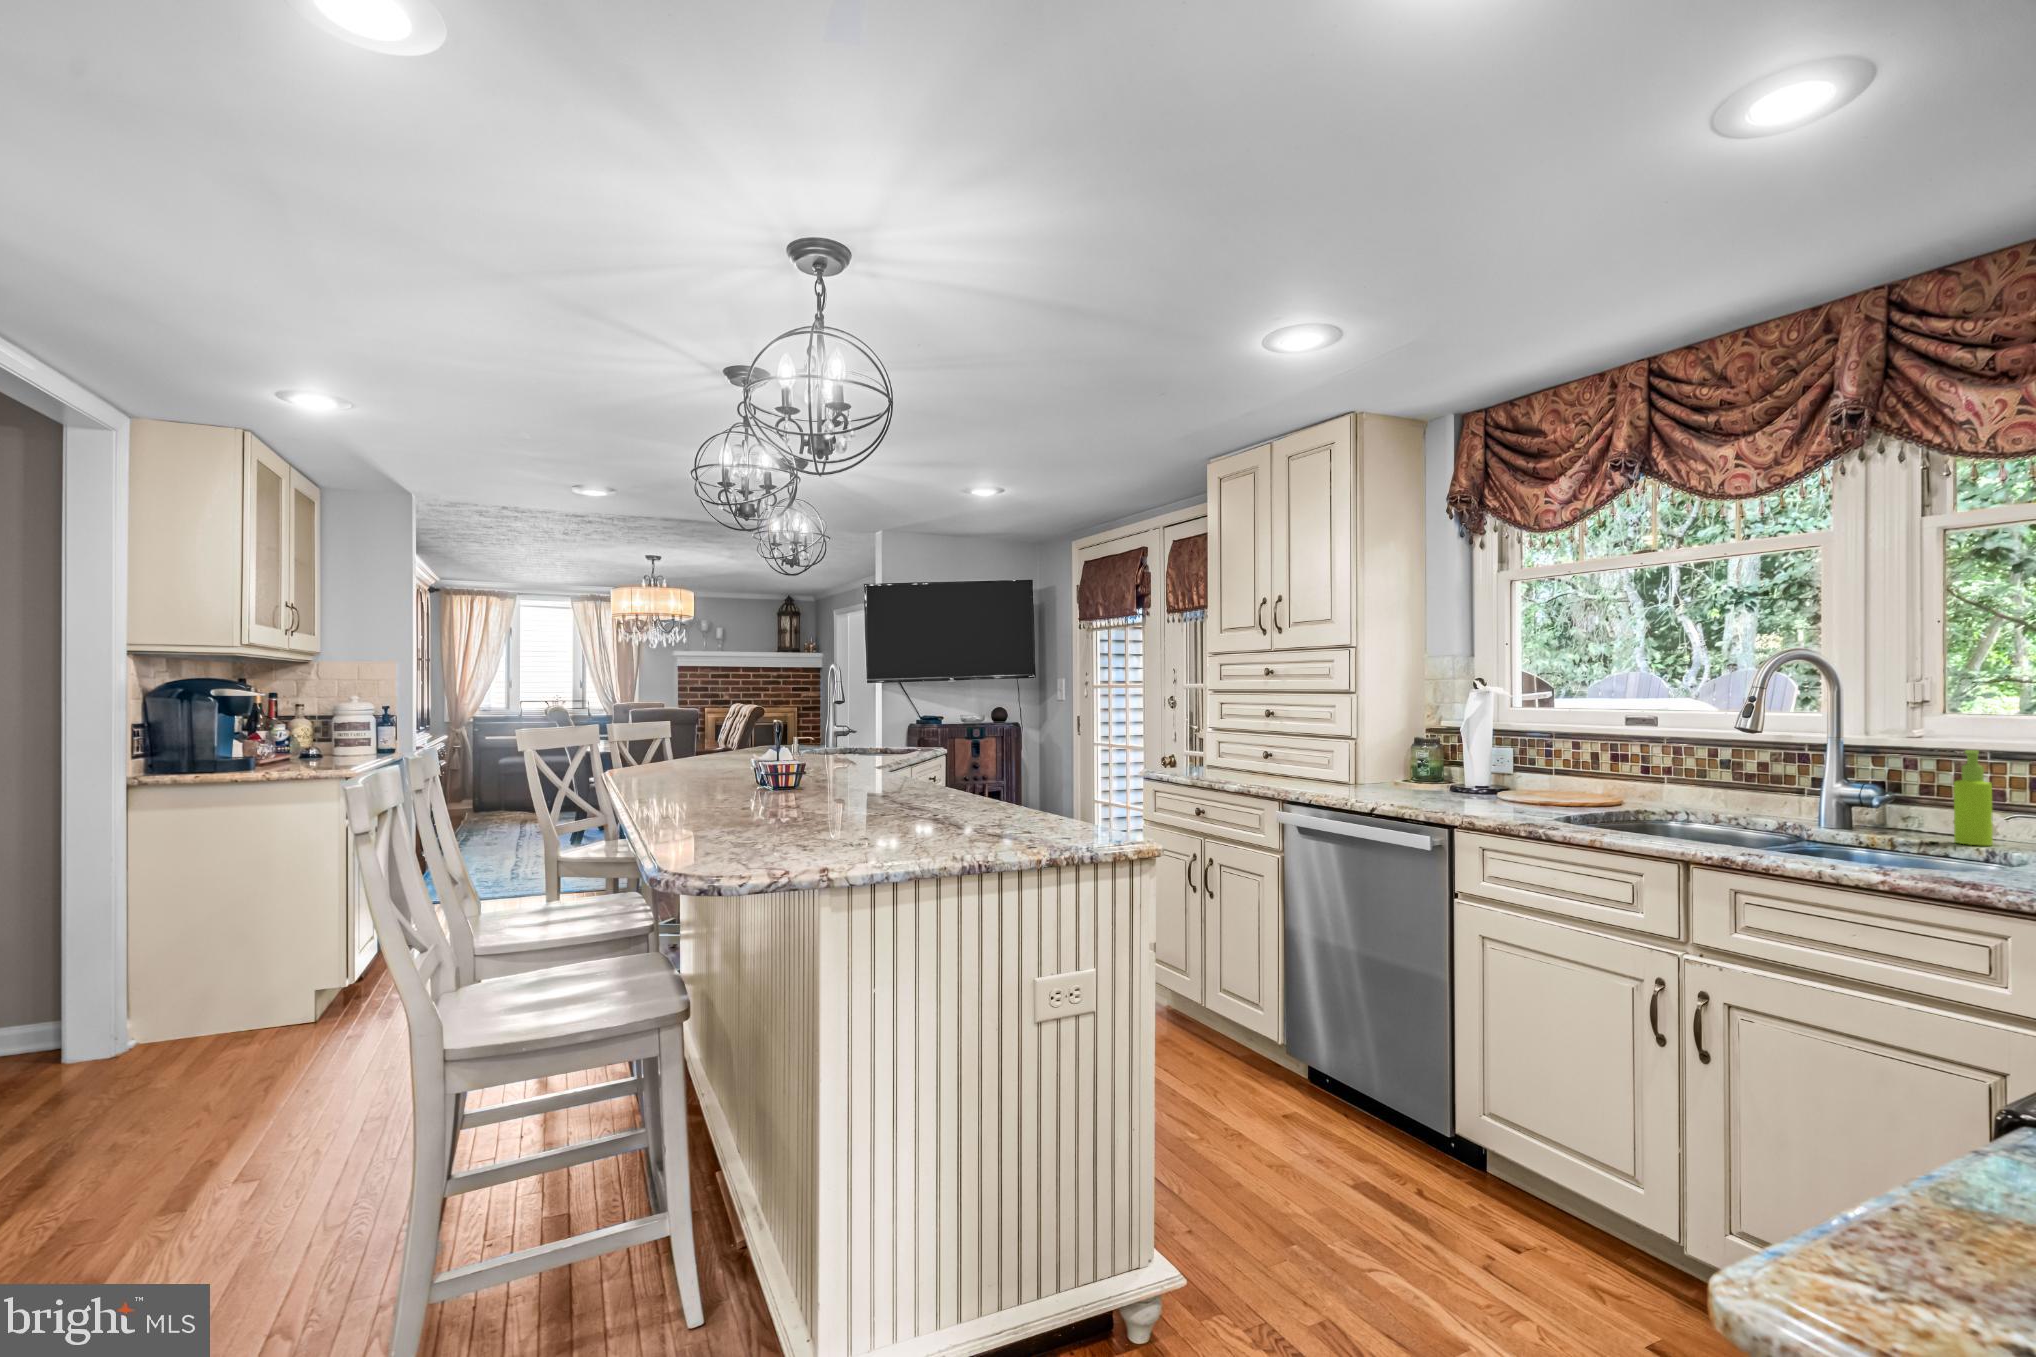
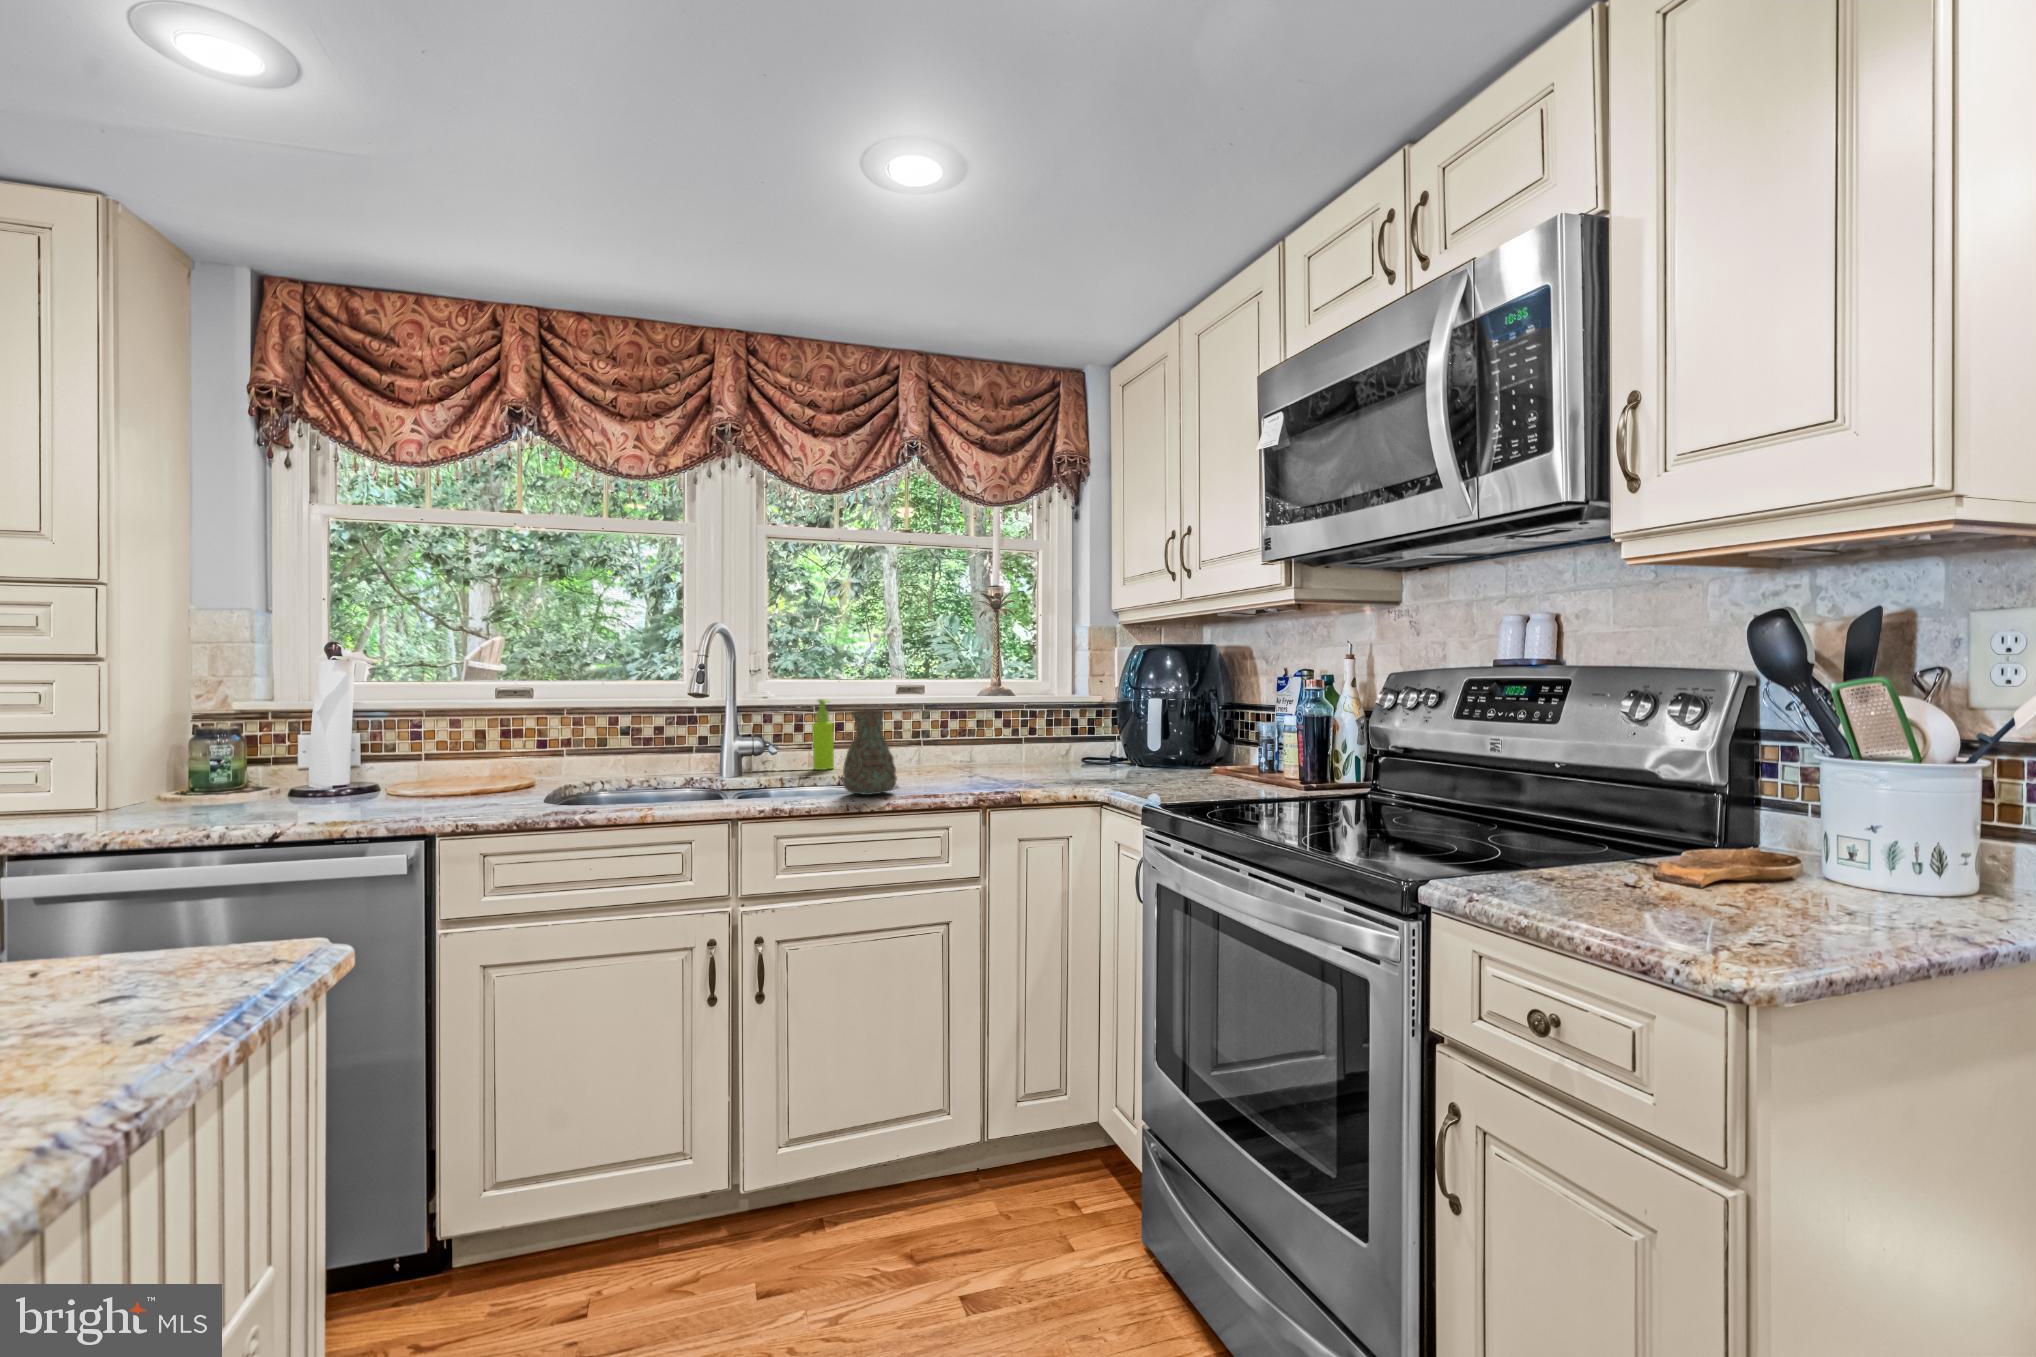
decorative vase: none [1837,761,1929,871] -> present [843,710,897,795]

